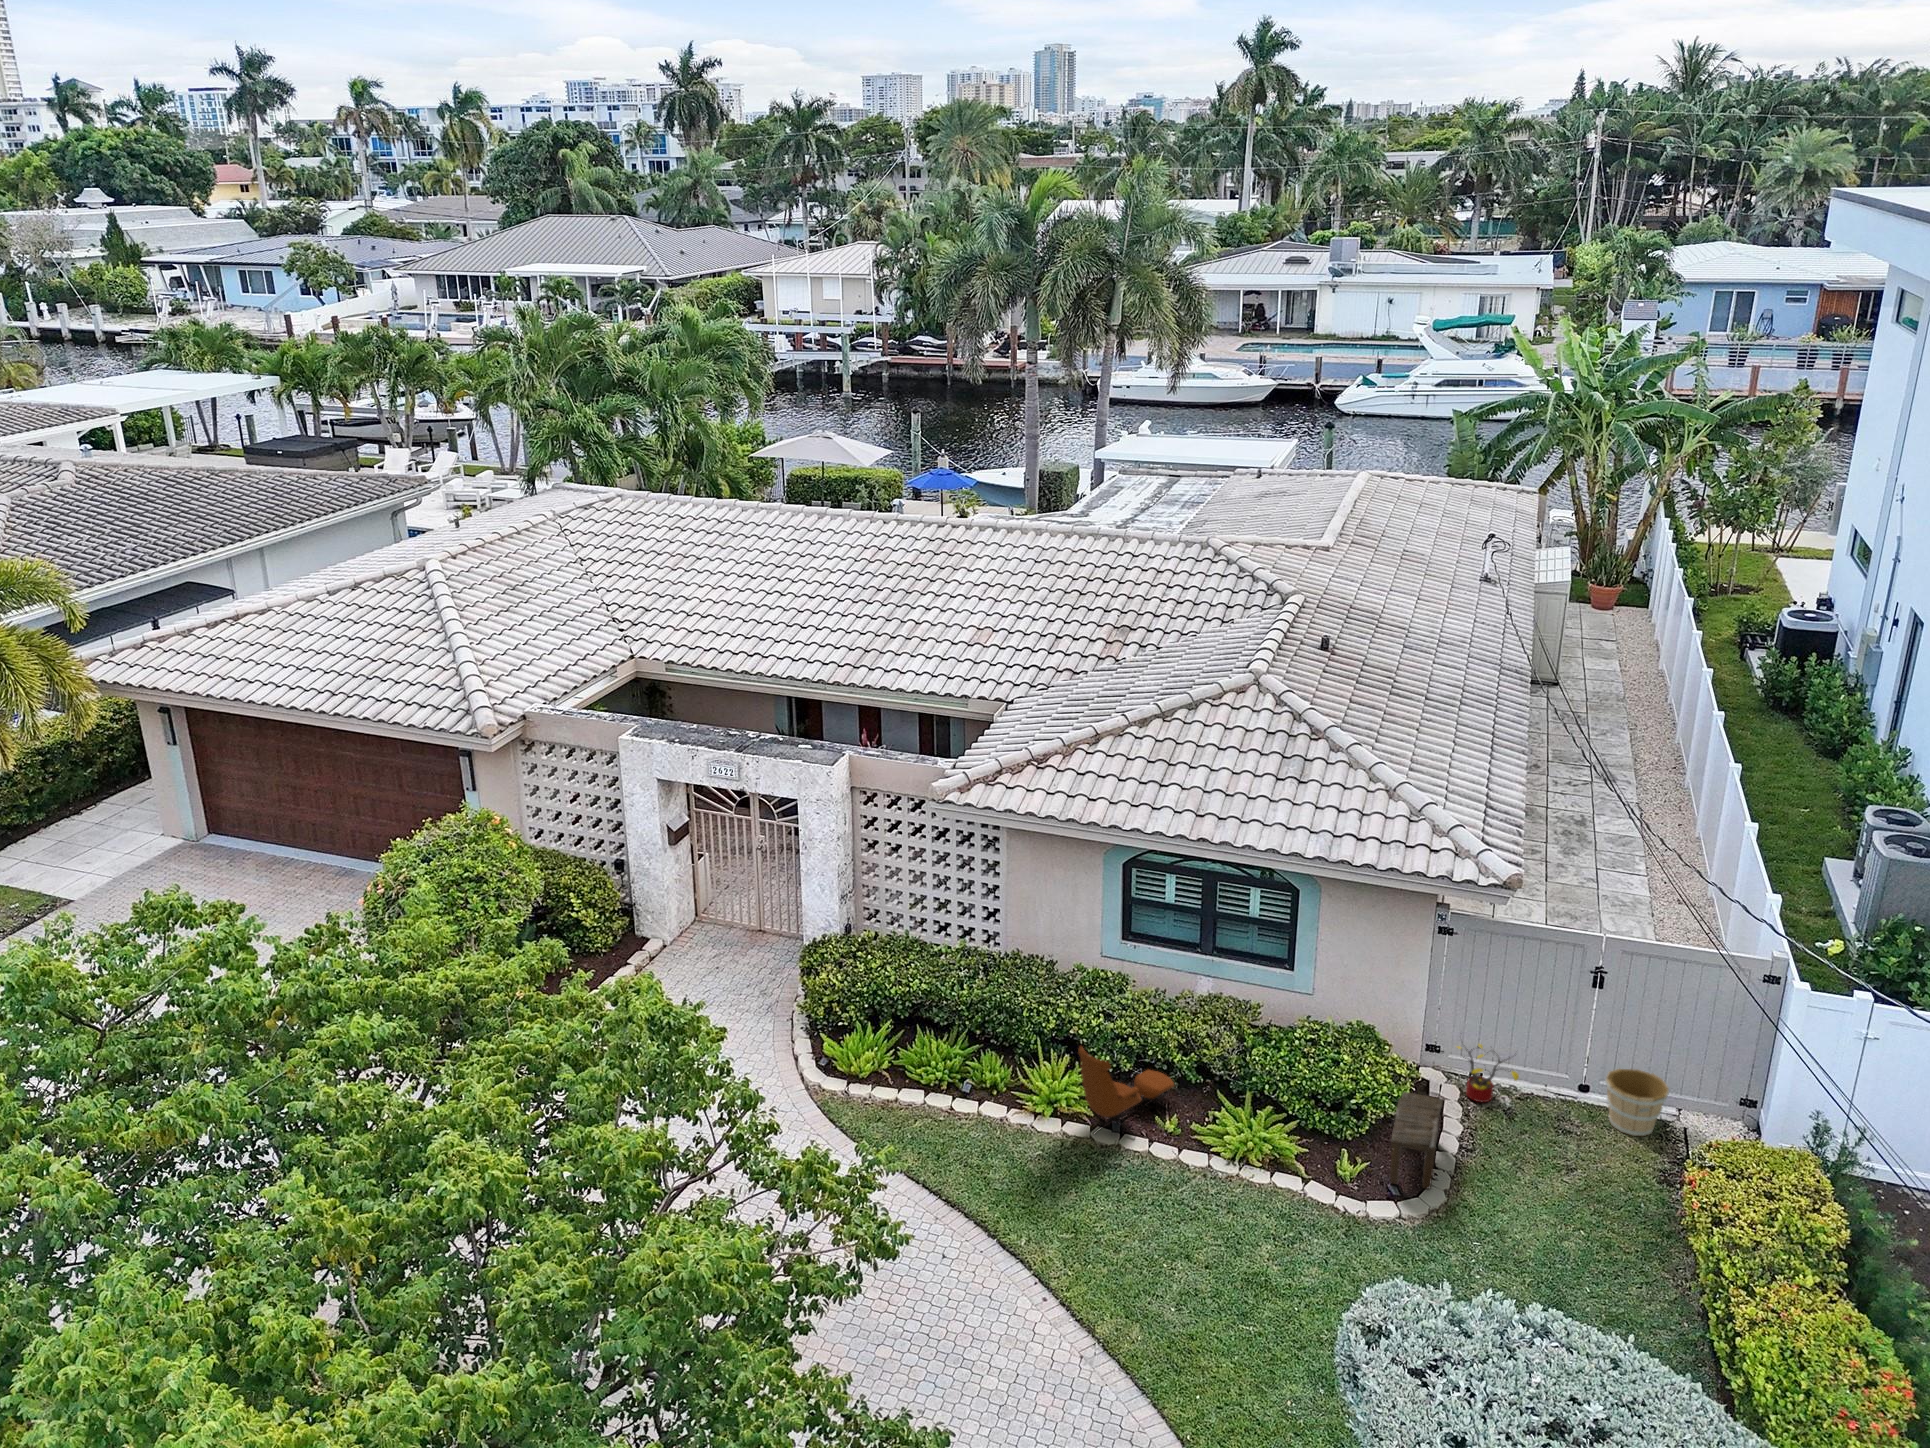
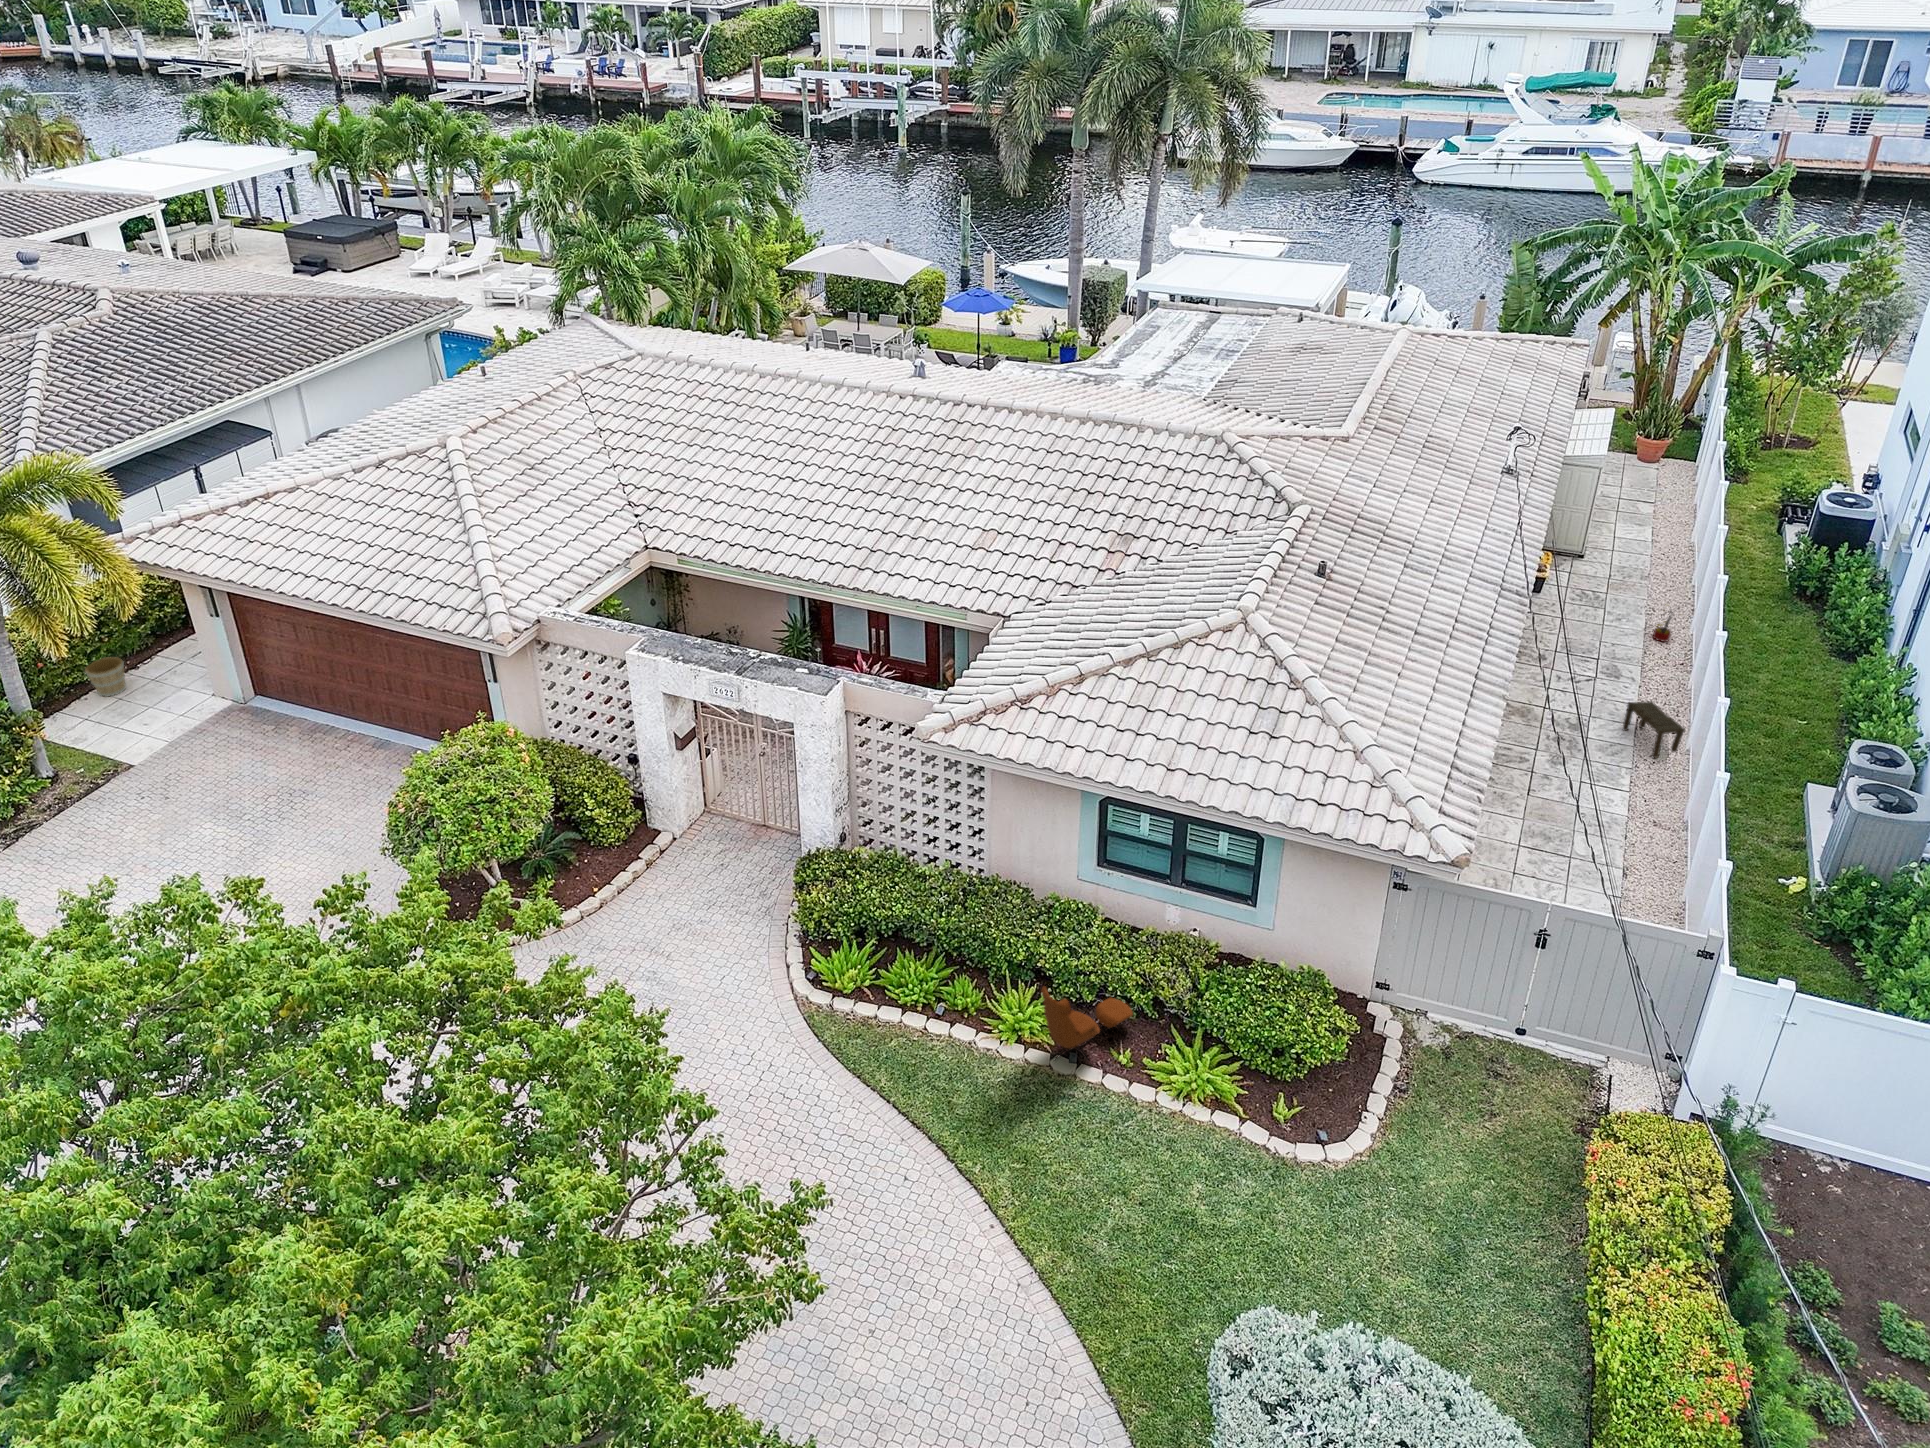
decorative plant: present [1458,1044,1519,1102] -> present [1653,610,1676,642]
wooden bucket: present [1605,1069,1669,1136] -> present [85,657,126,696]
bench: present [1390,1091,1443,1189] -> present [1622,702,1685,758]

